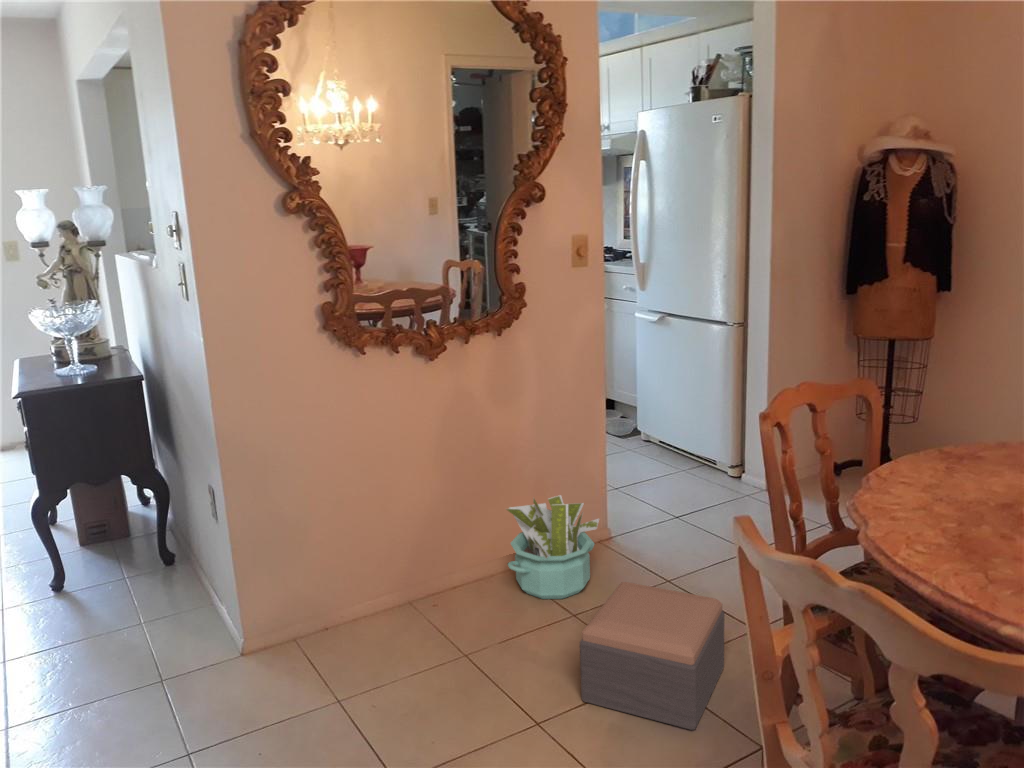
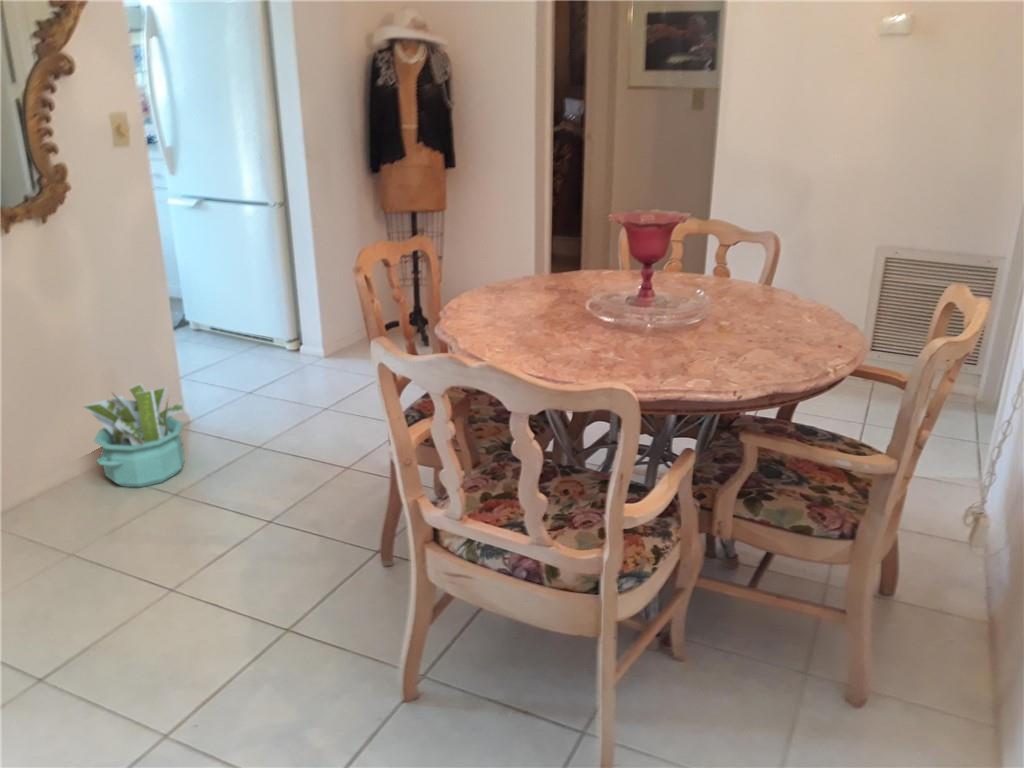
footstool: present [580,582,725,730] -> none [205,443,331,558]

